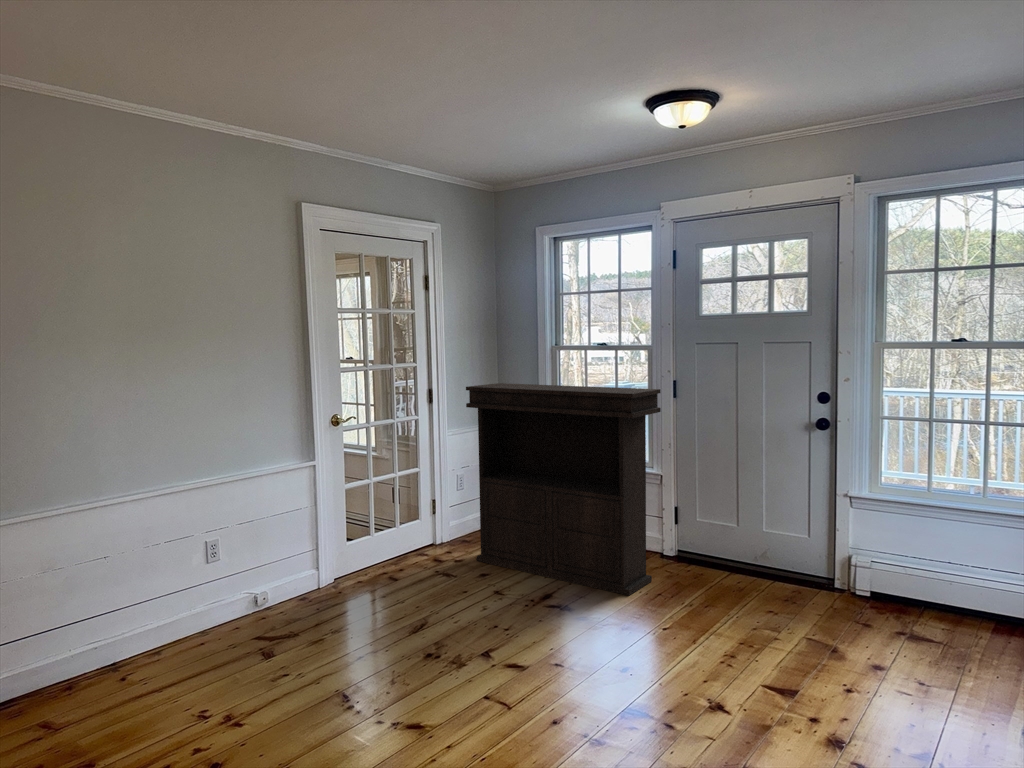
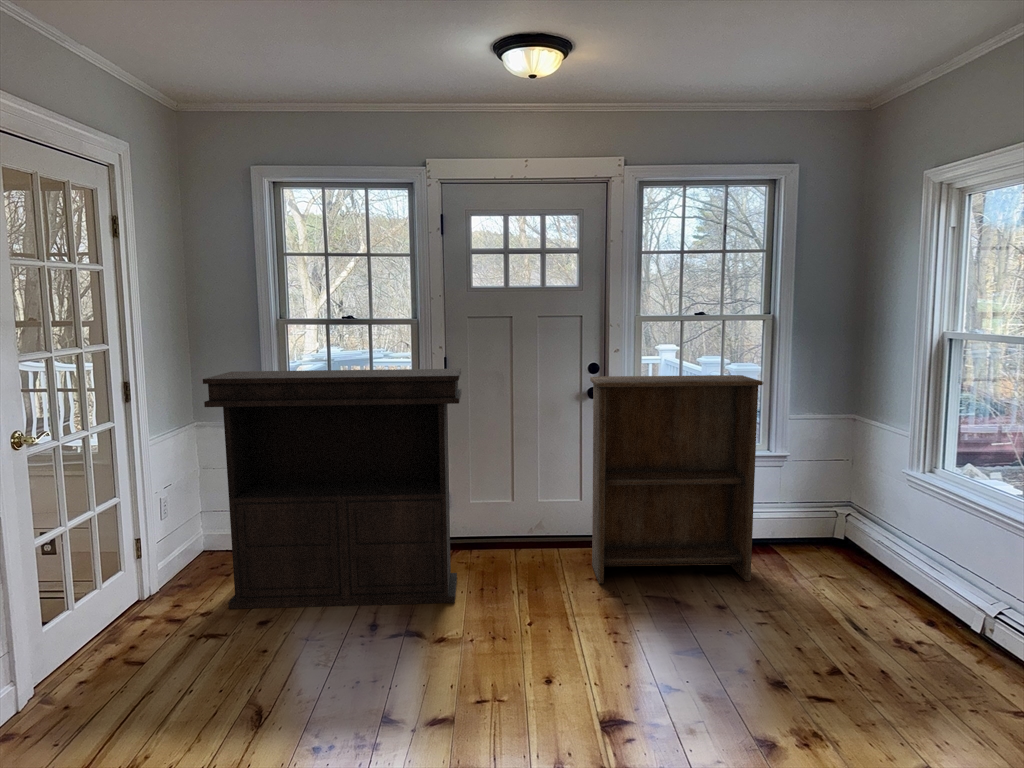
bookshelf: none [773,404,976,656] -> present [590,375,762,583]

